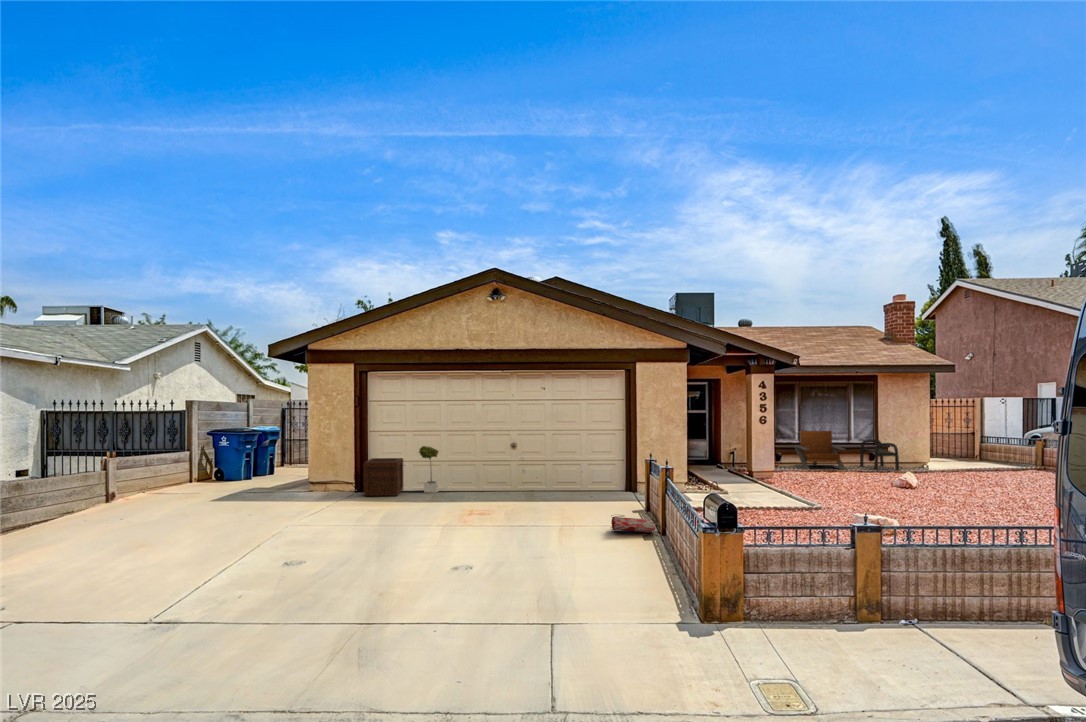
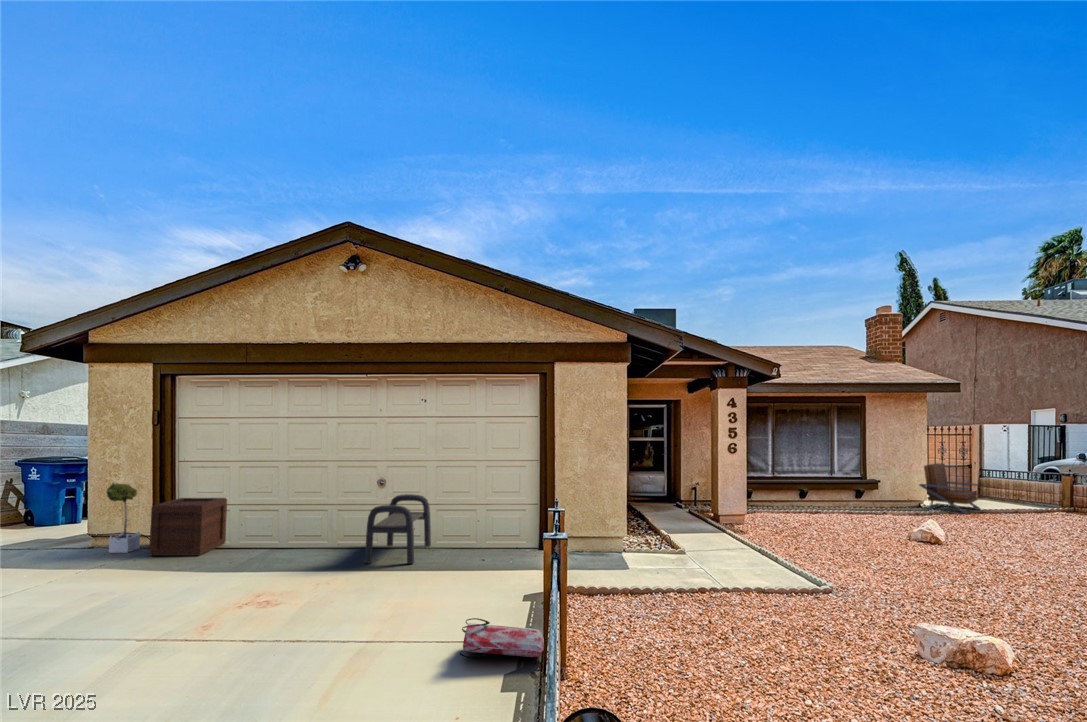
lounge chair: present [794,431,846,470] -> present [919,463,981,514]
bench: present [860,439,899,471] -> present [365,494,431,564]
potted tree: present [419,446,439,493] -> present [107,483,140,553]

